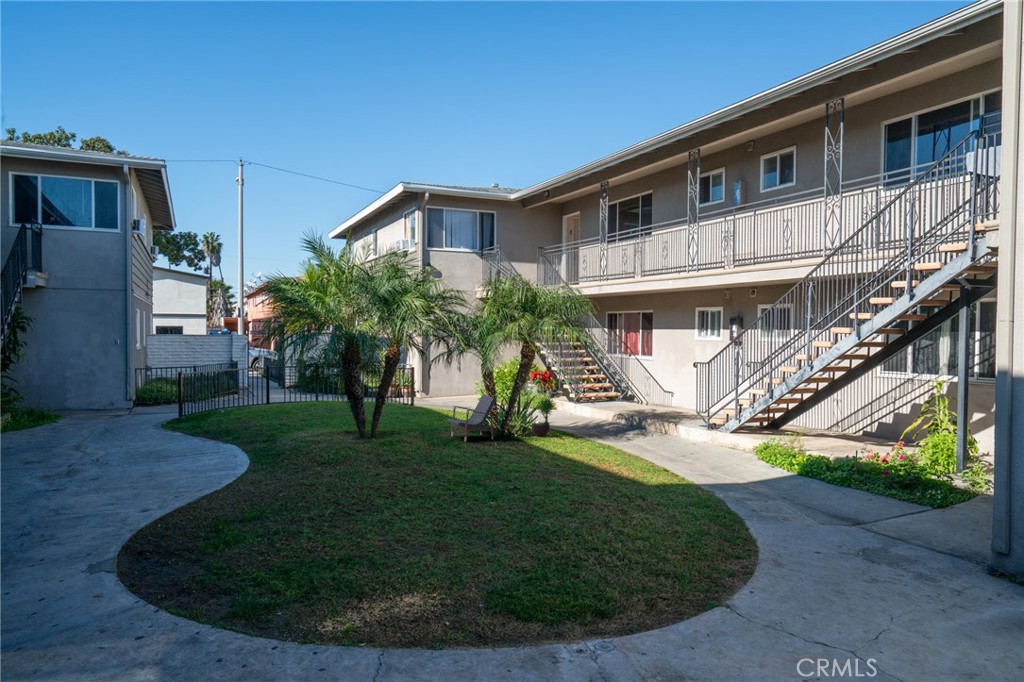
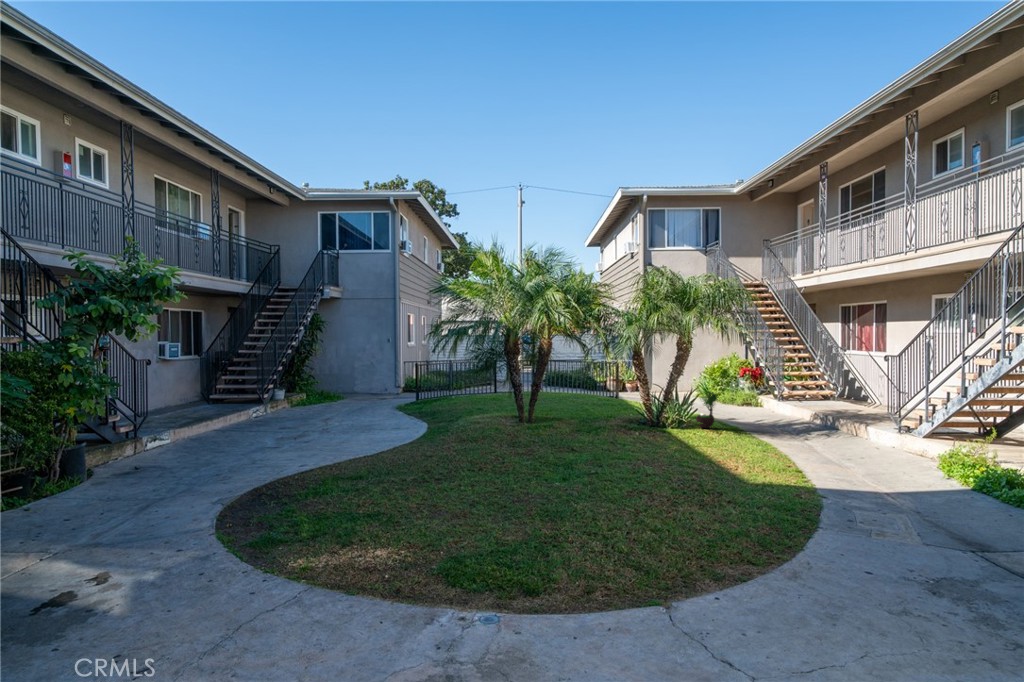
lounge chair: present [447,395,496,442] -> none [612,385,656,428]

